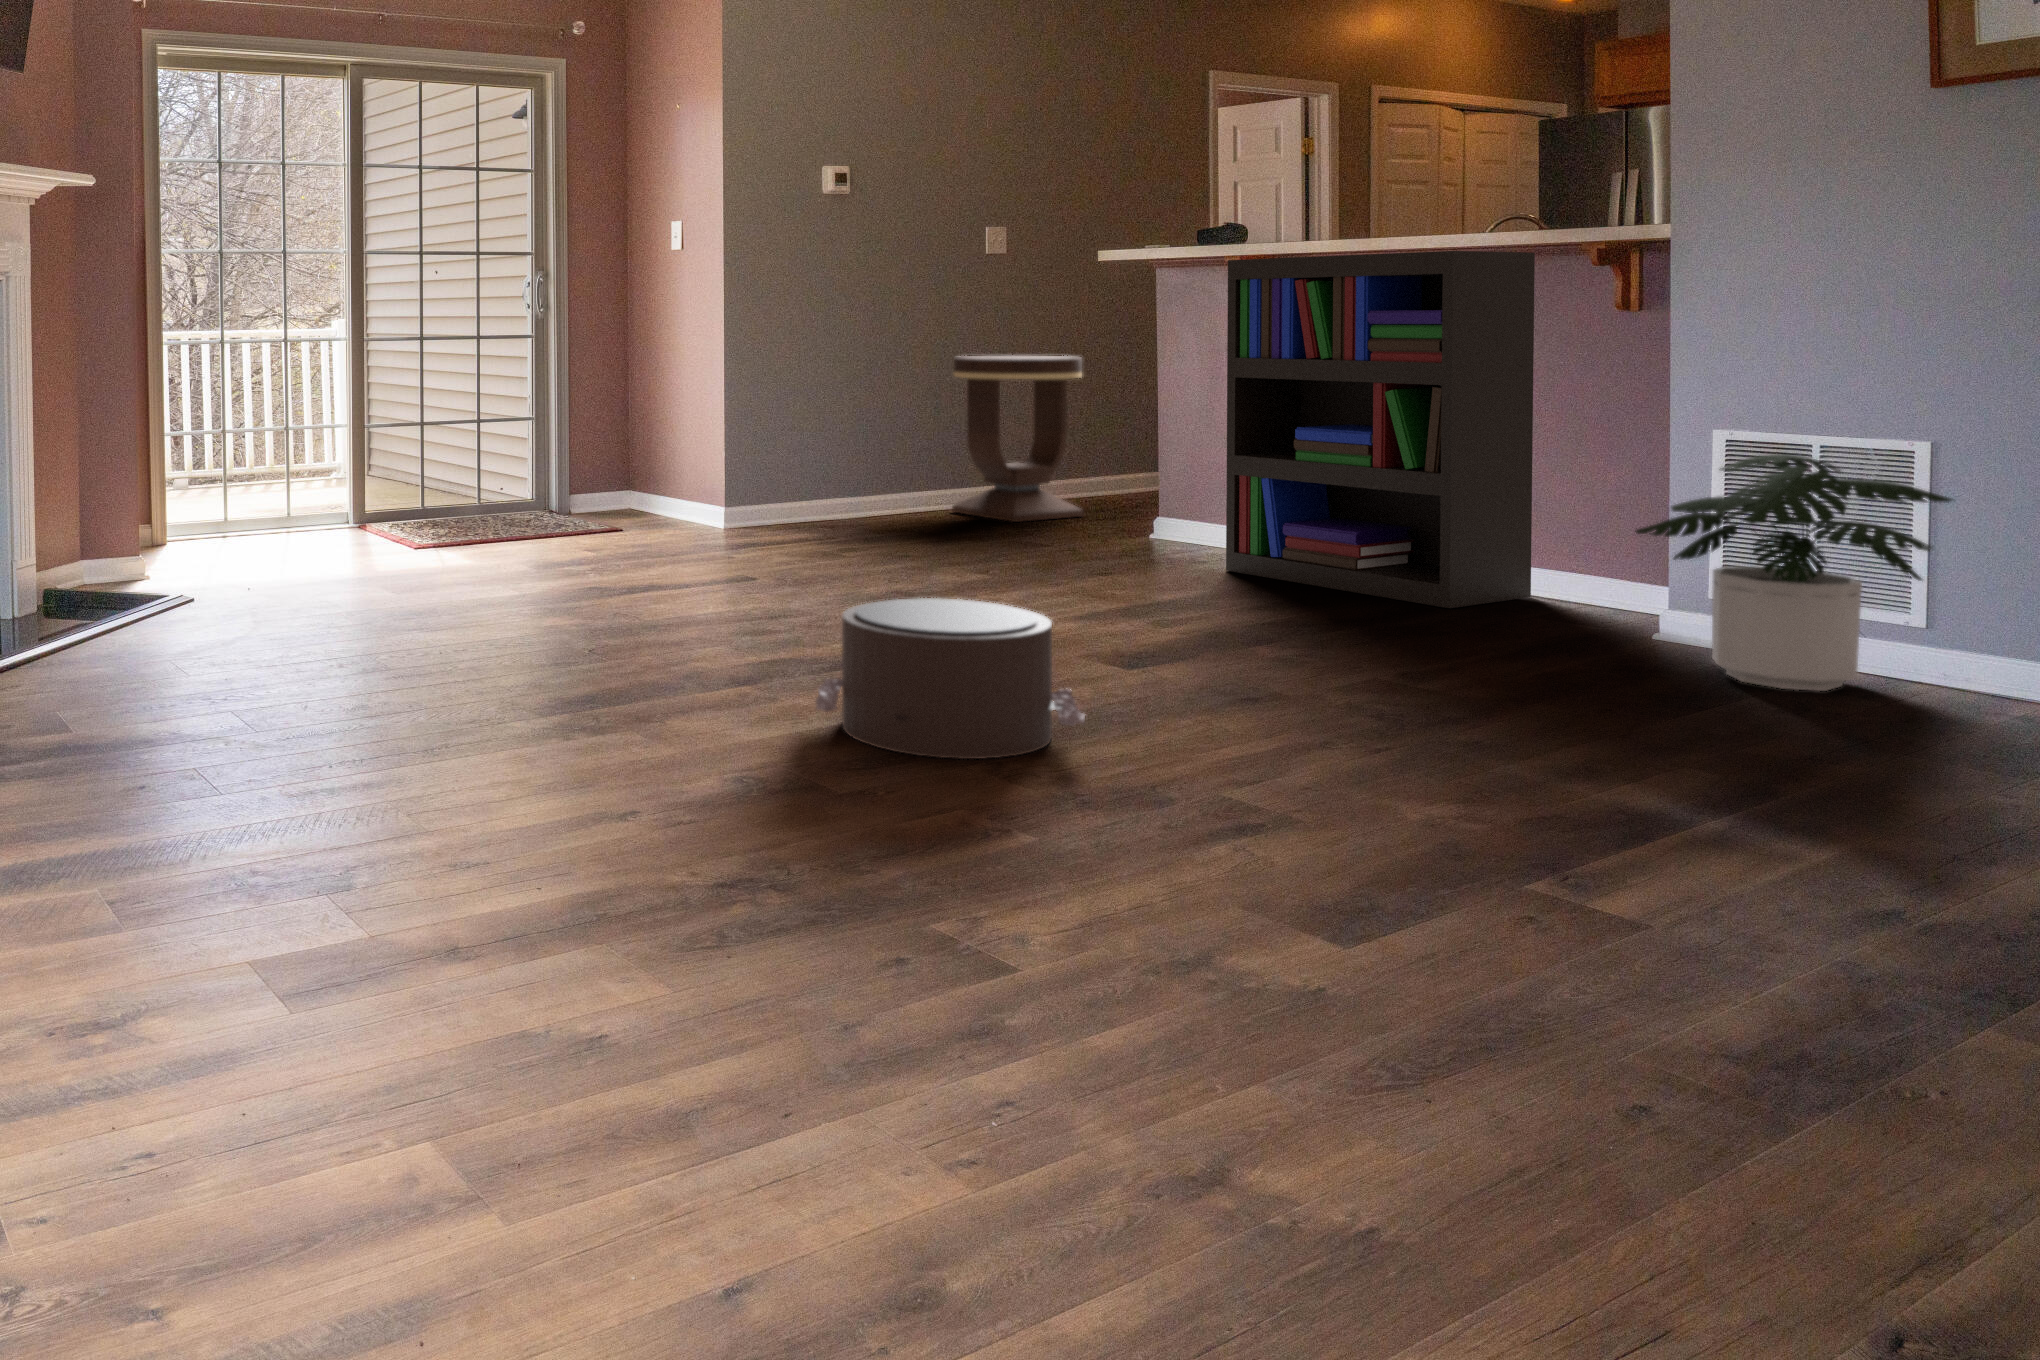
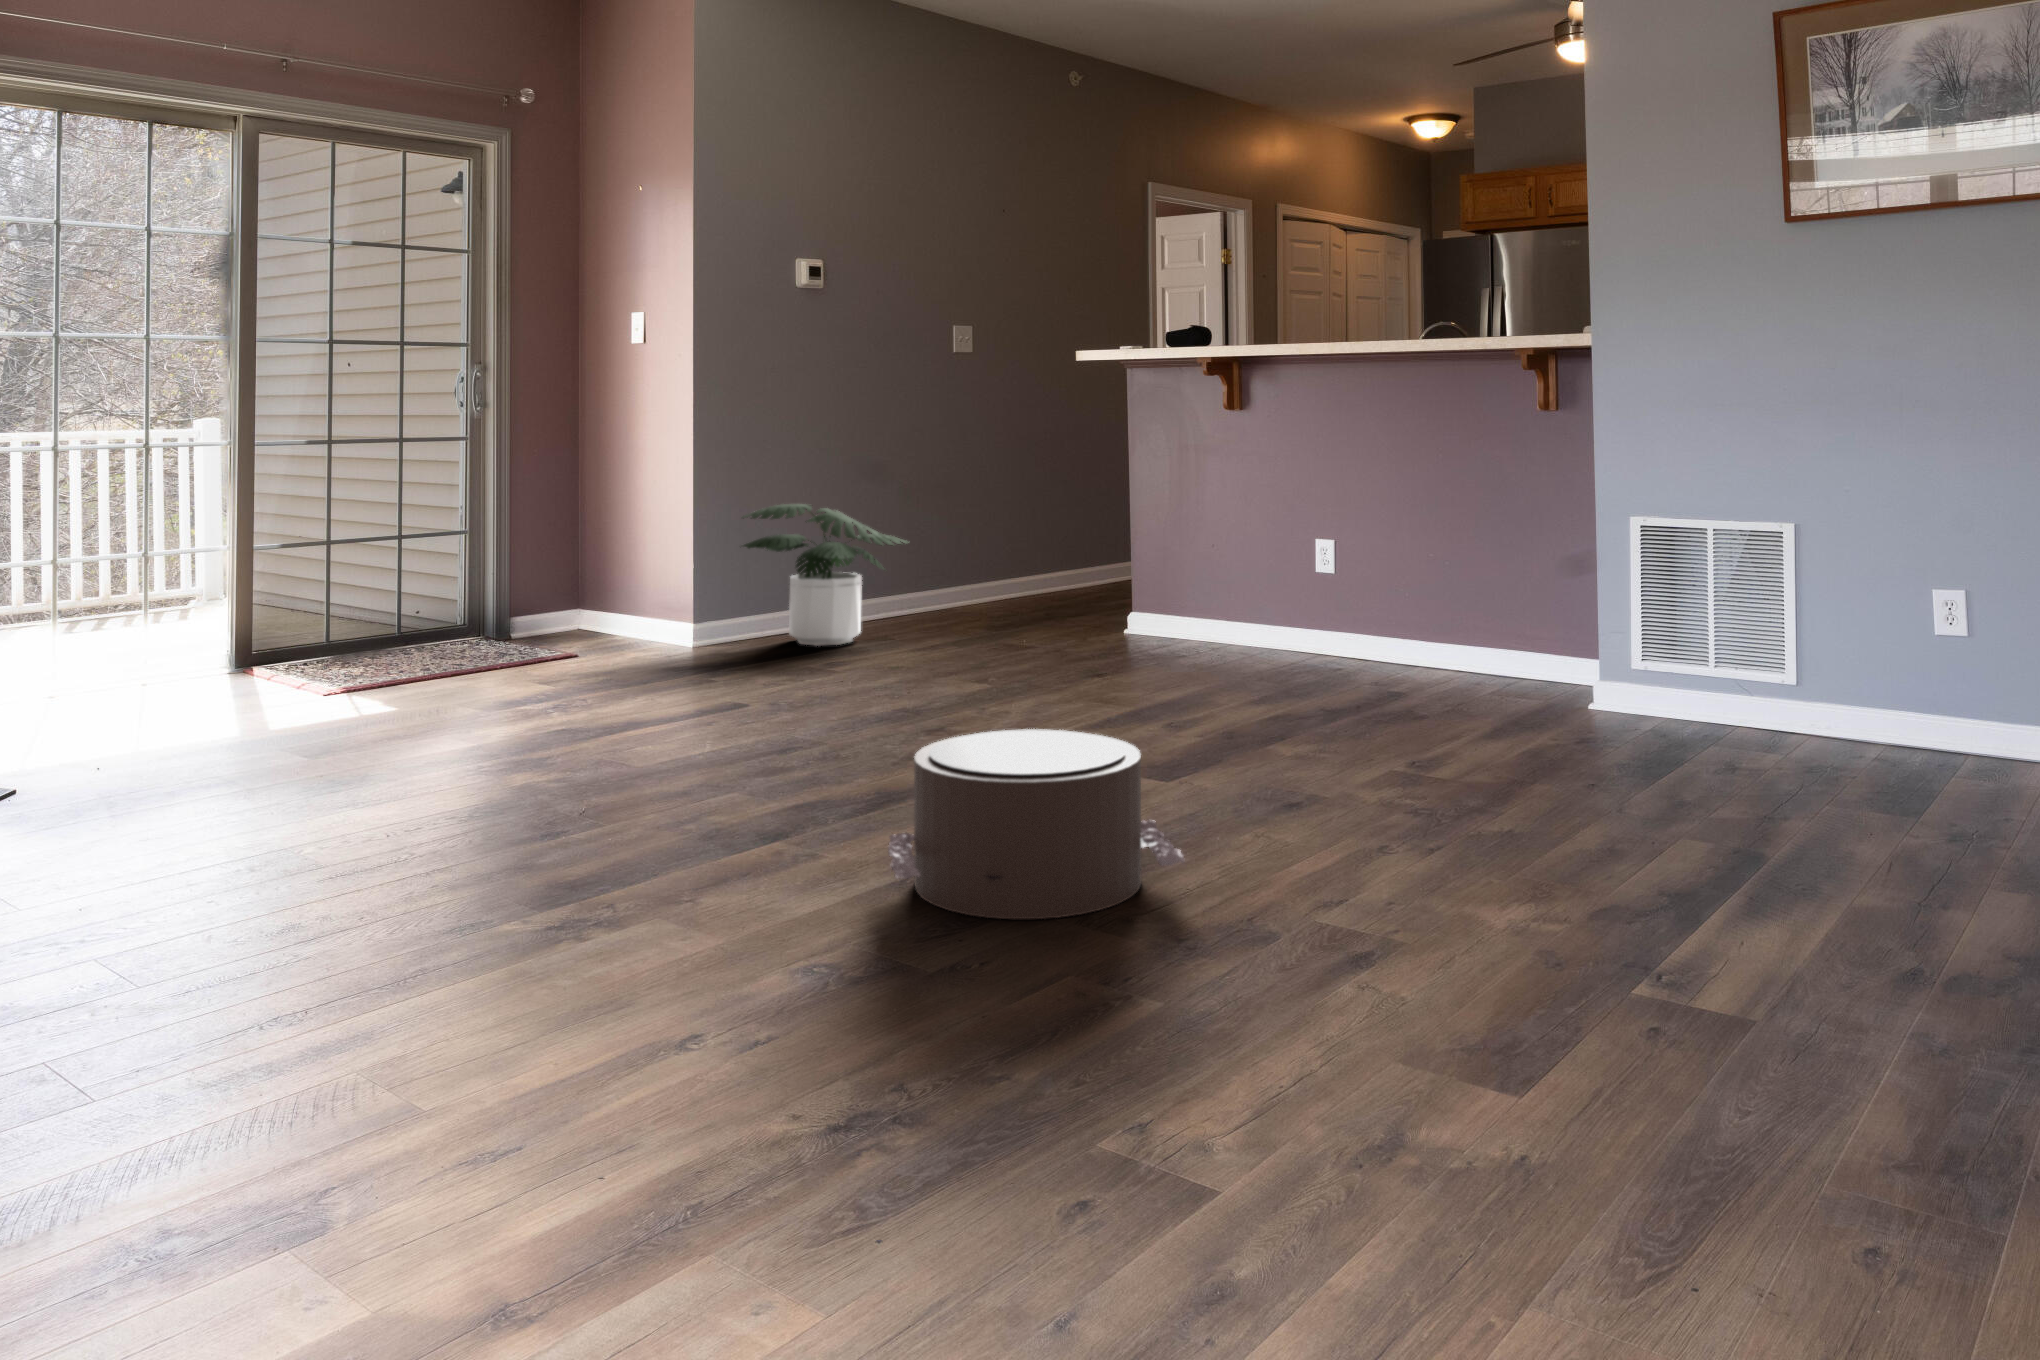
bookshelf: present [1226,251,1535,608] -> none [1211,355,1474,689]
side table: present [952,356,1084,522] -> none [931,453,1059,623]
potted plant: present [1635,454,1953,691] -> present [742,504,909,646]

